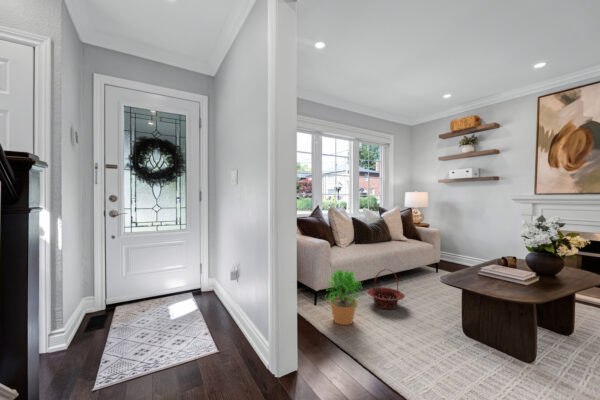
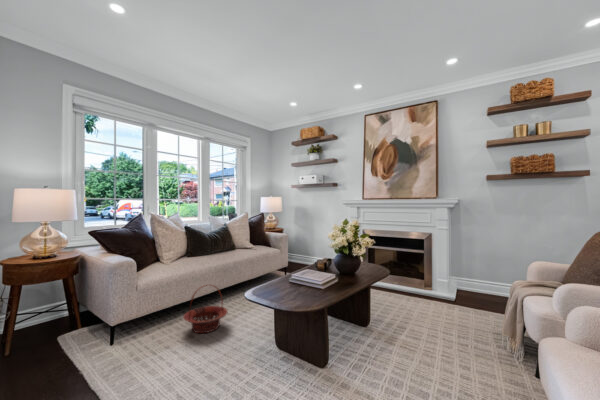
potted plant: present [325,270,361,325] -> none [104,292,162,369]

